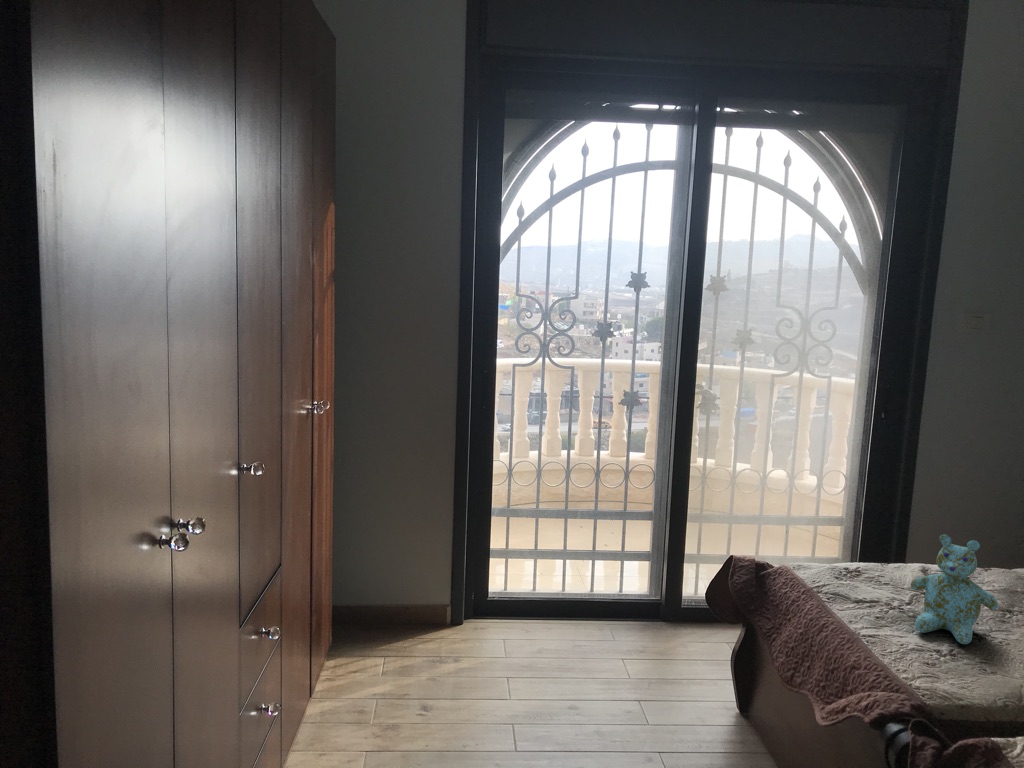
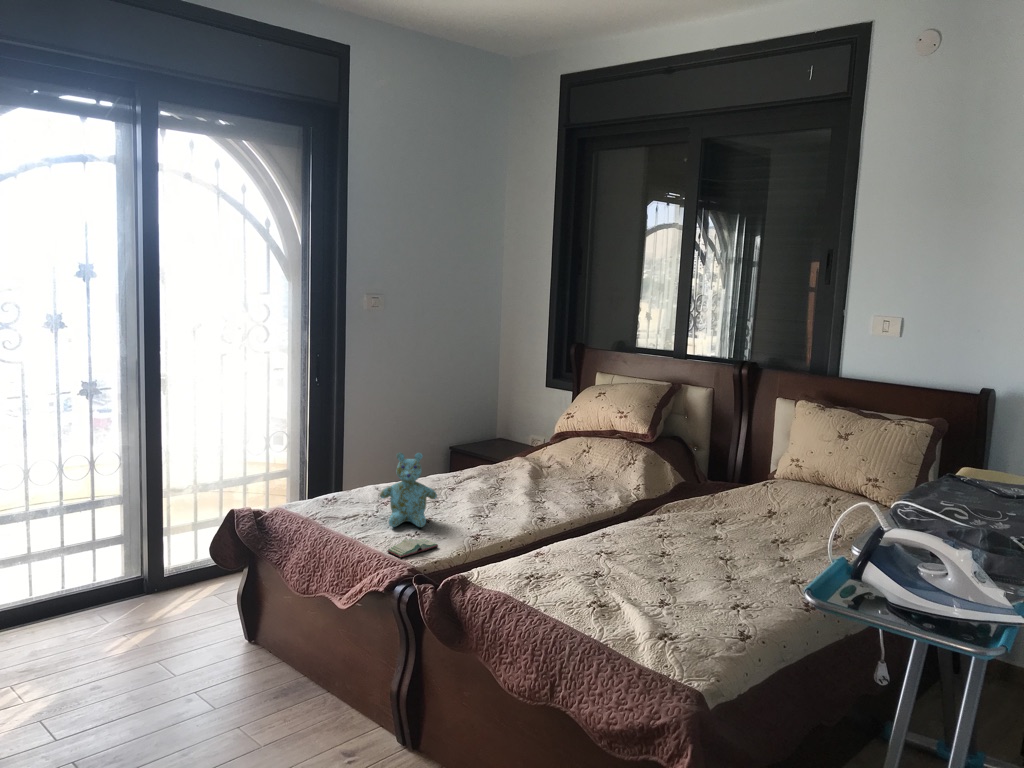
book: none [894,656,978,683] -> present [387,539,438,558]

